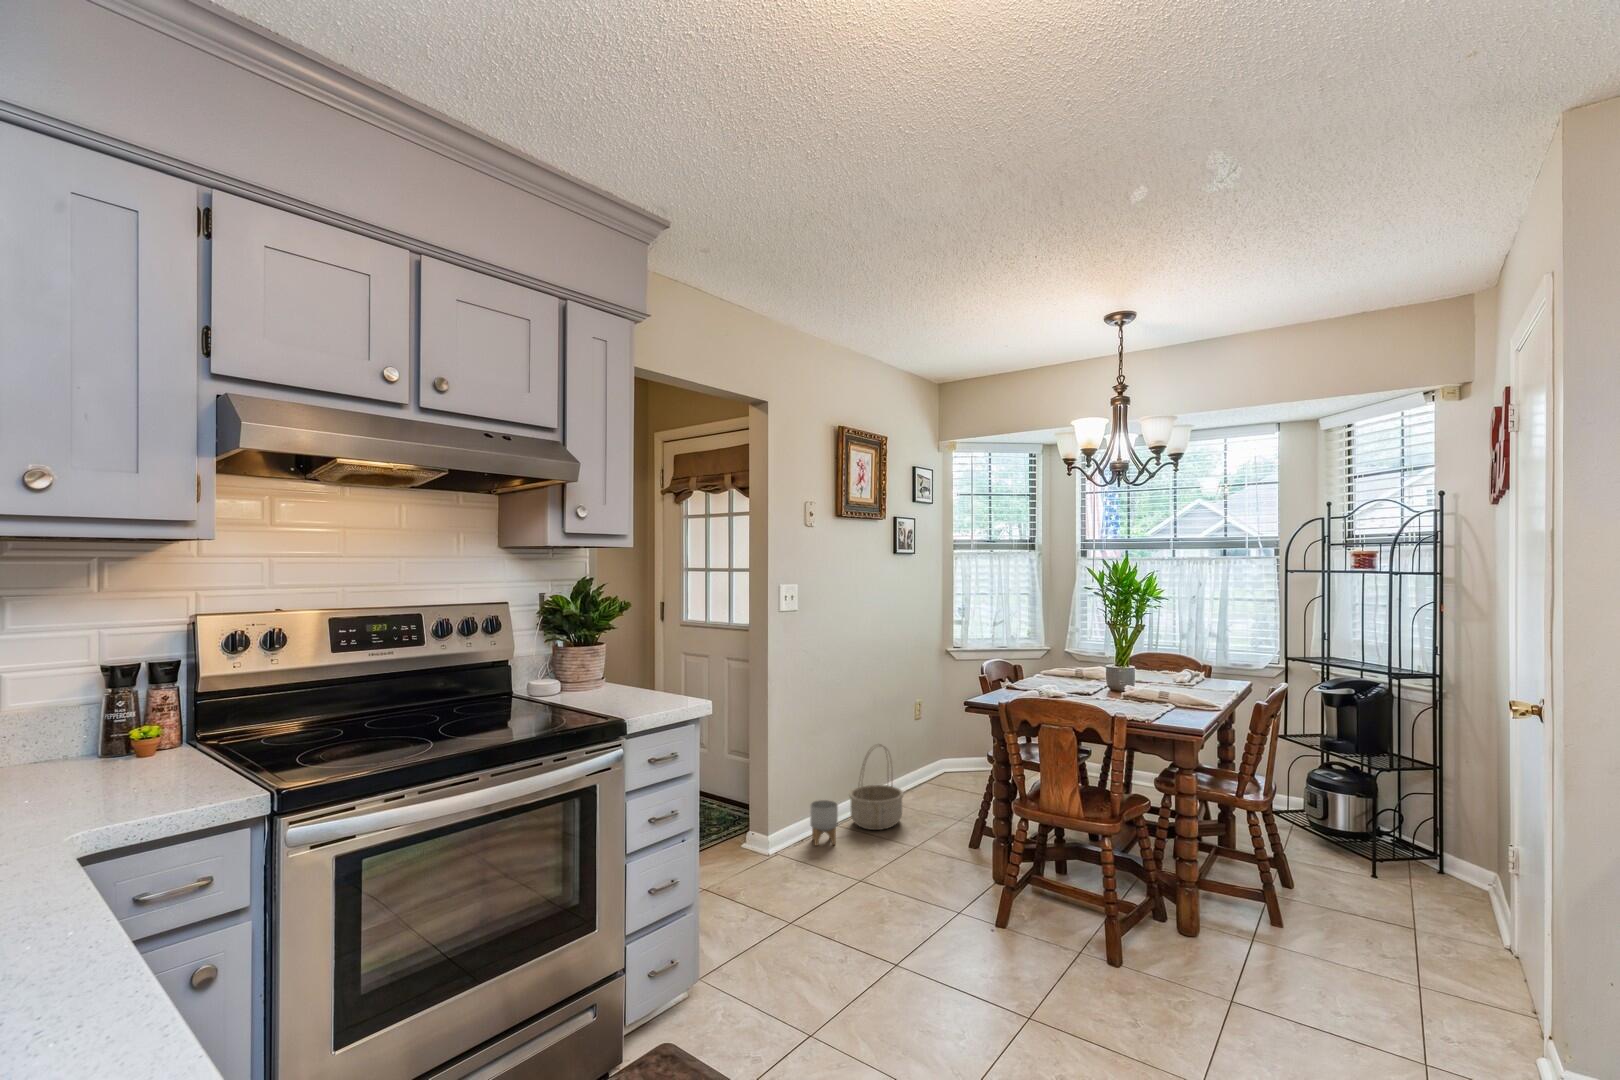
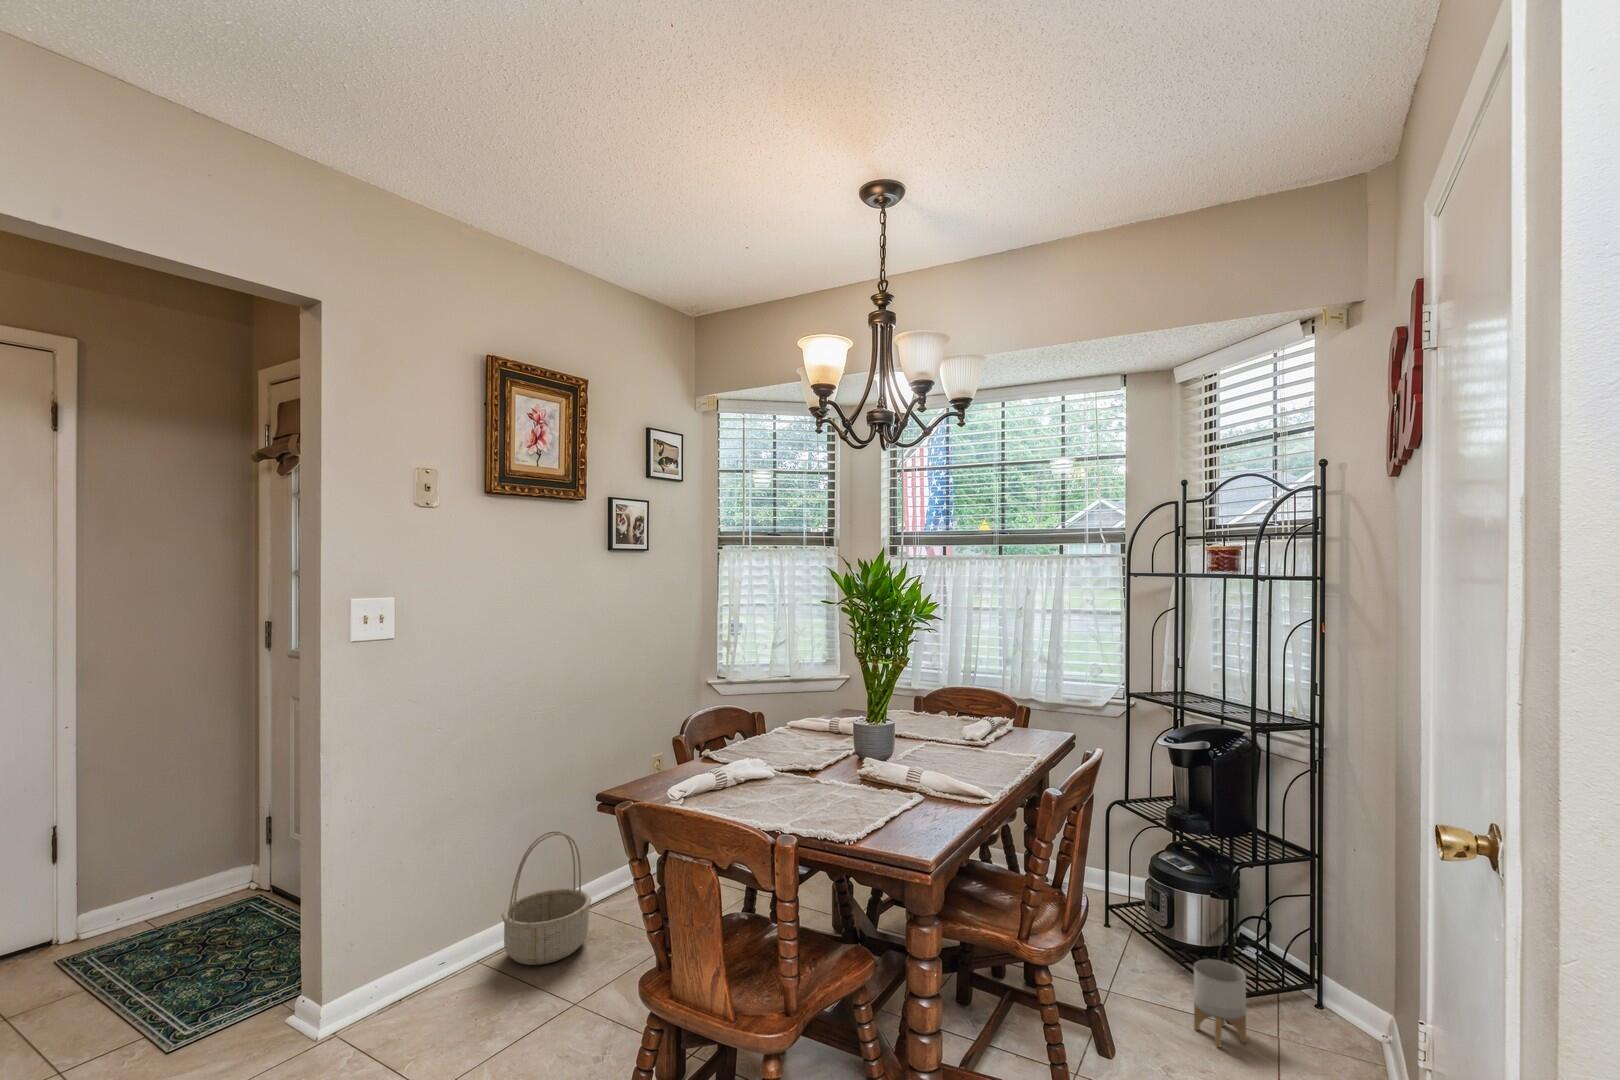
planter: present [810,800,838,846] -> present [1194,959,1246,1047]

